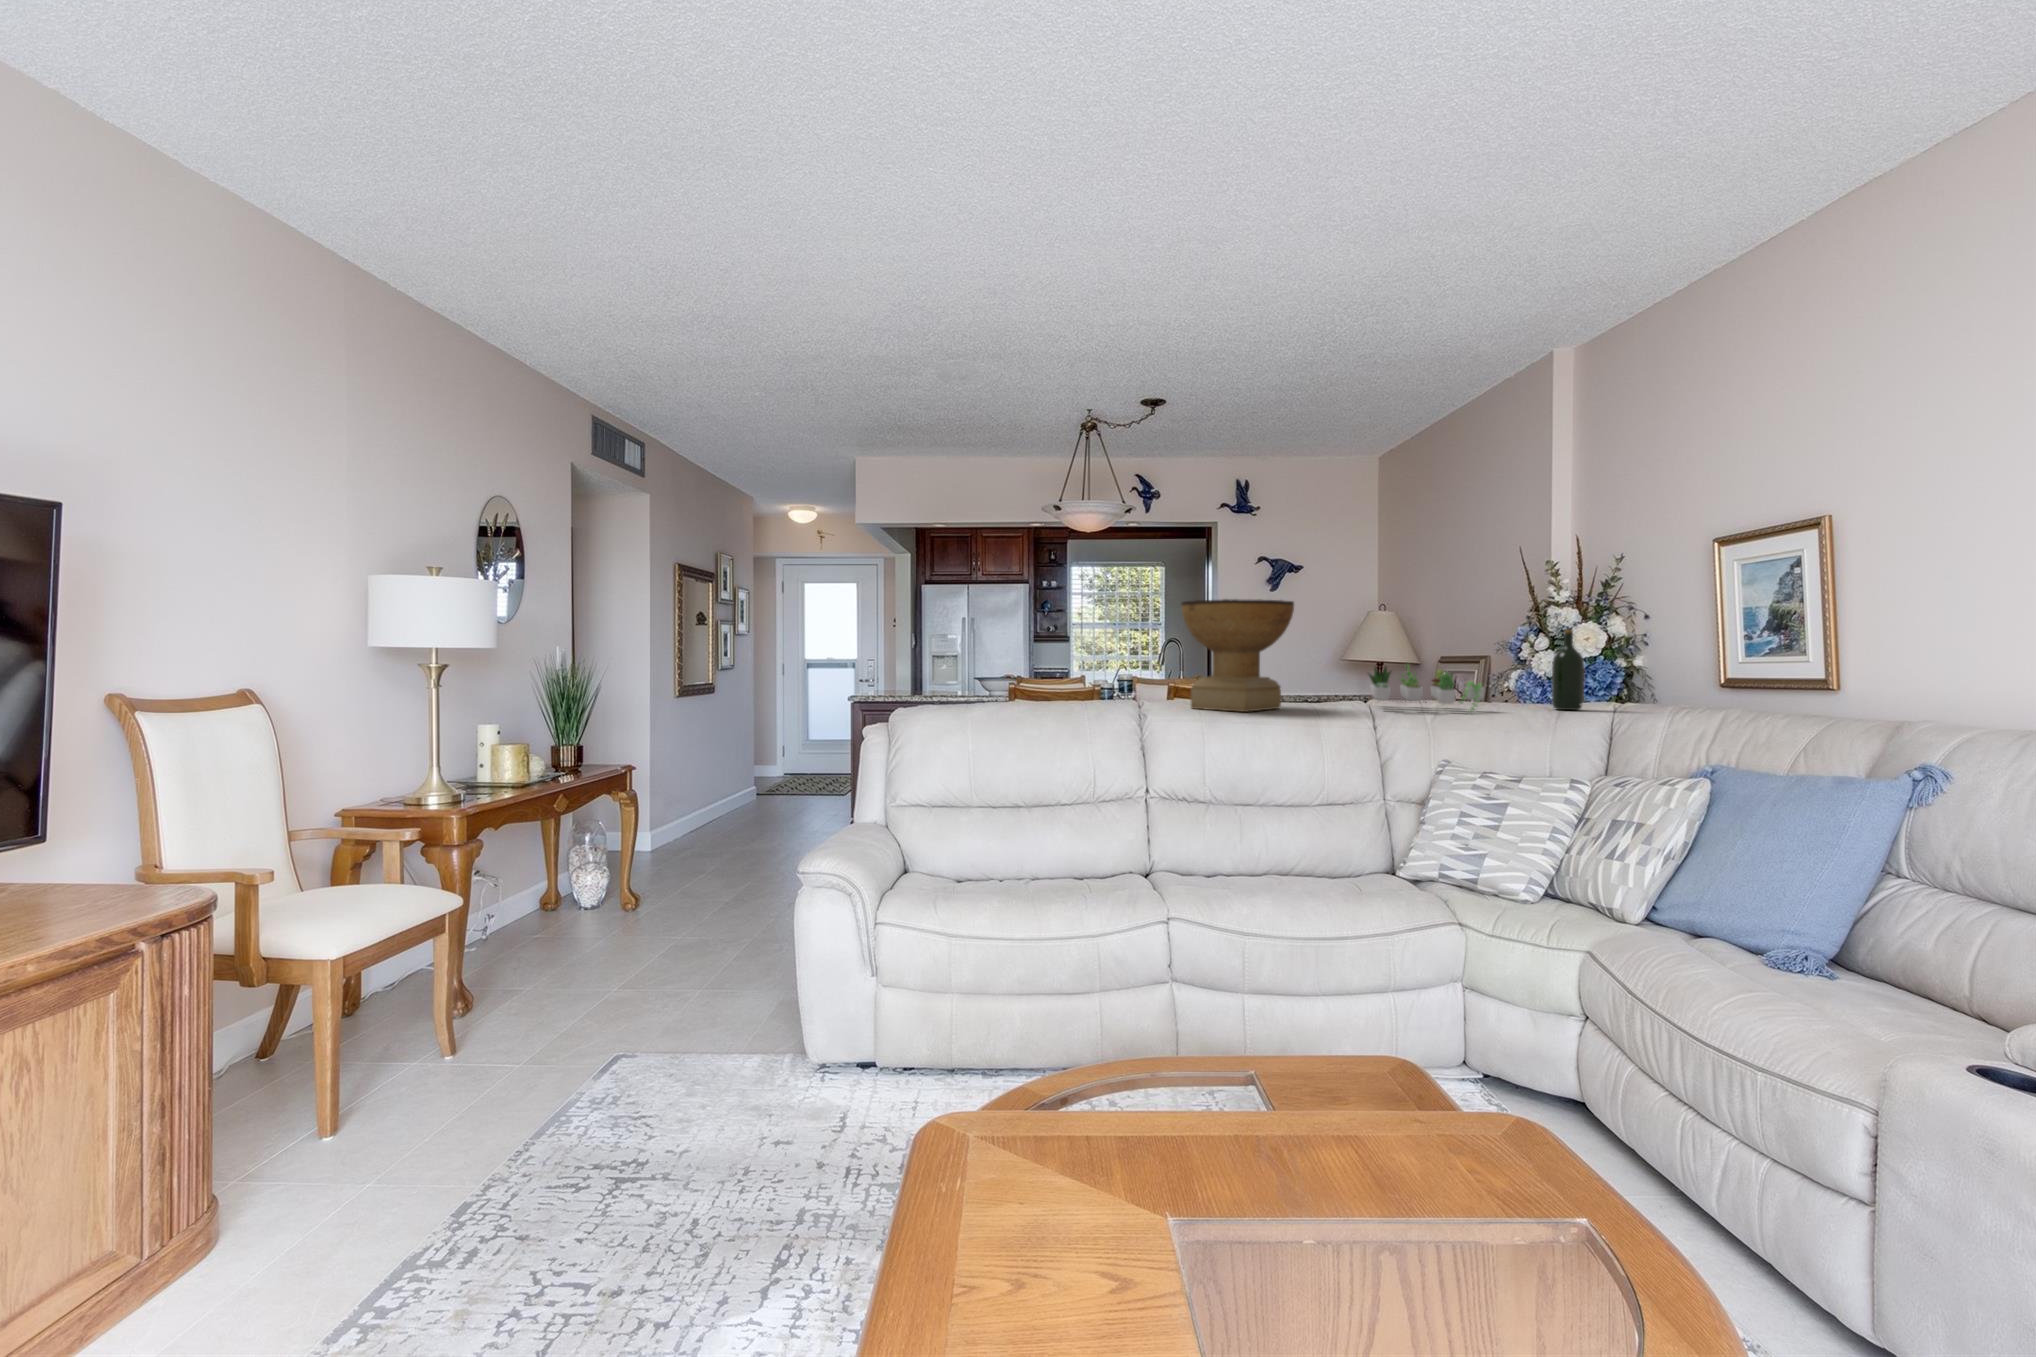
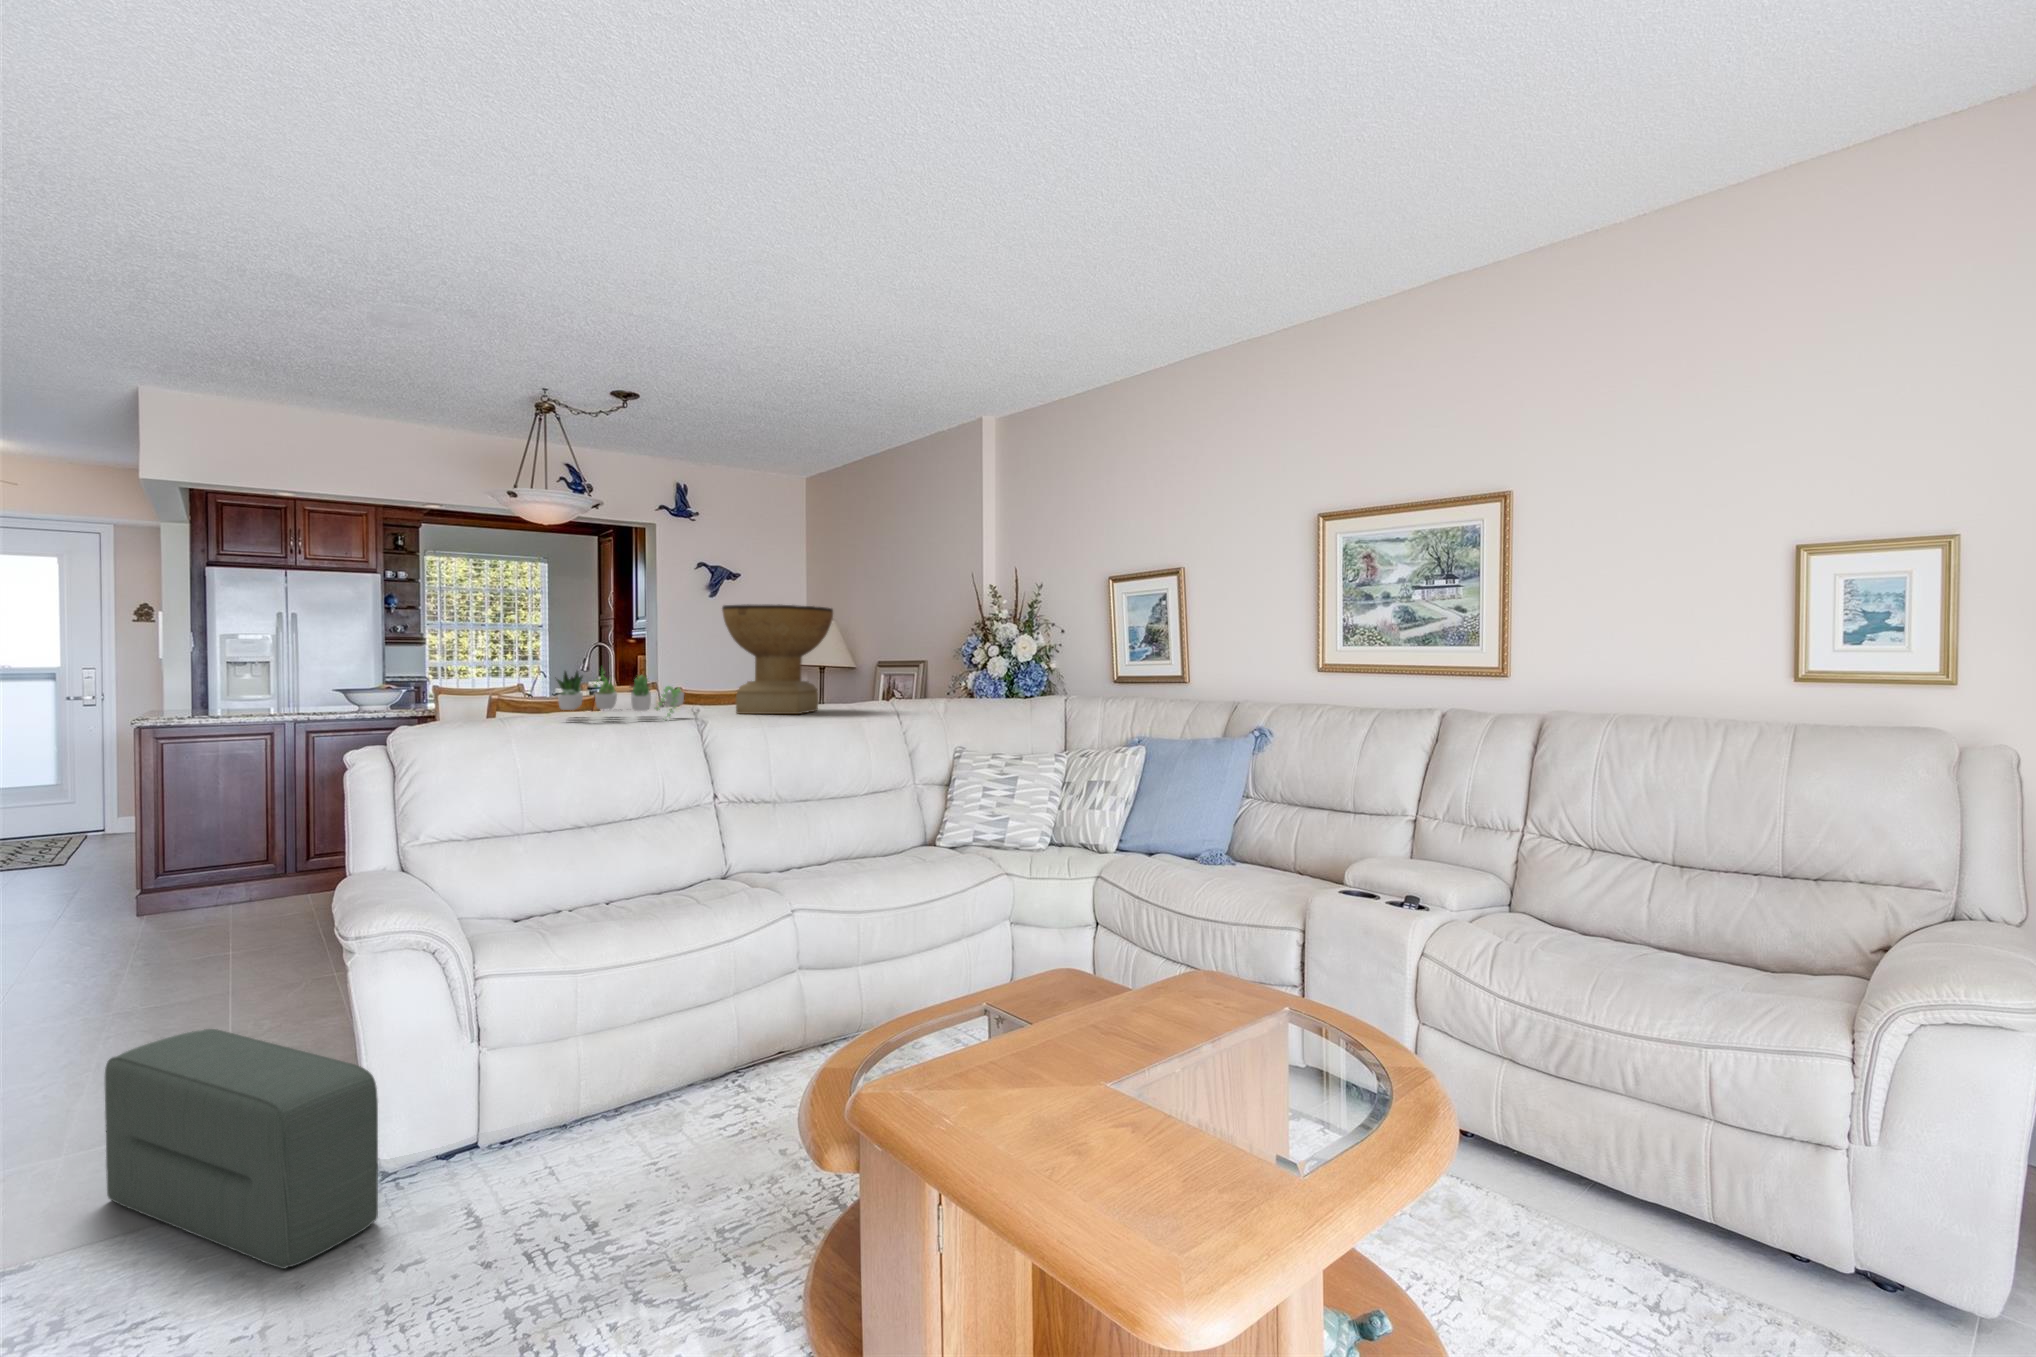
wine bottle: present [1552,629,1585,710] -> none [1012,640,1034,704]
succulent plant: present [1369,666,1485,712] -> present [557,669,684,719]
pouf: none [695,920,793,1112] -> present [105,1029,378,1269]

